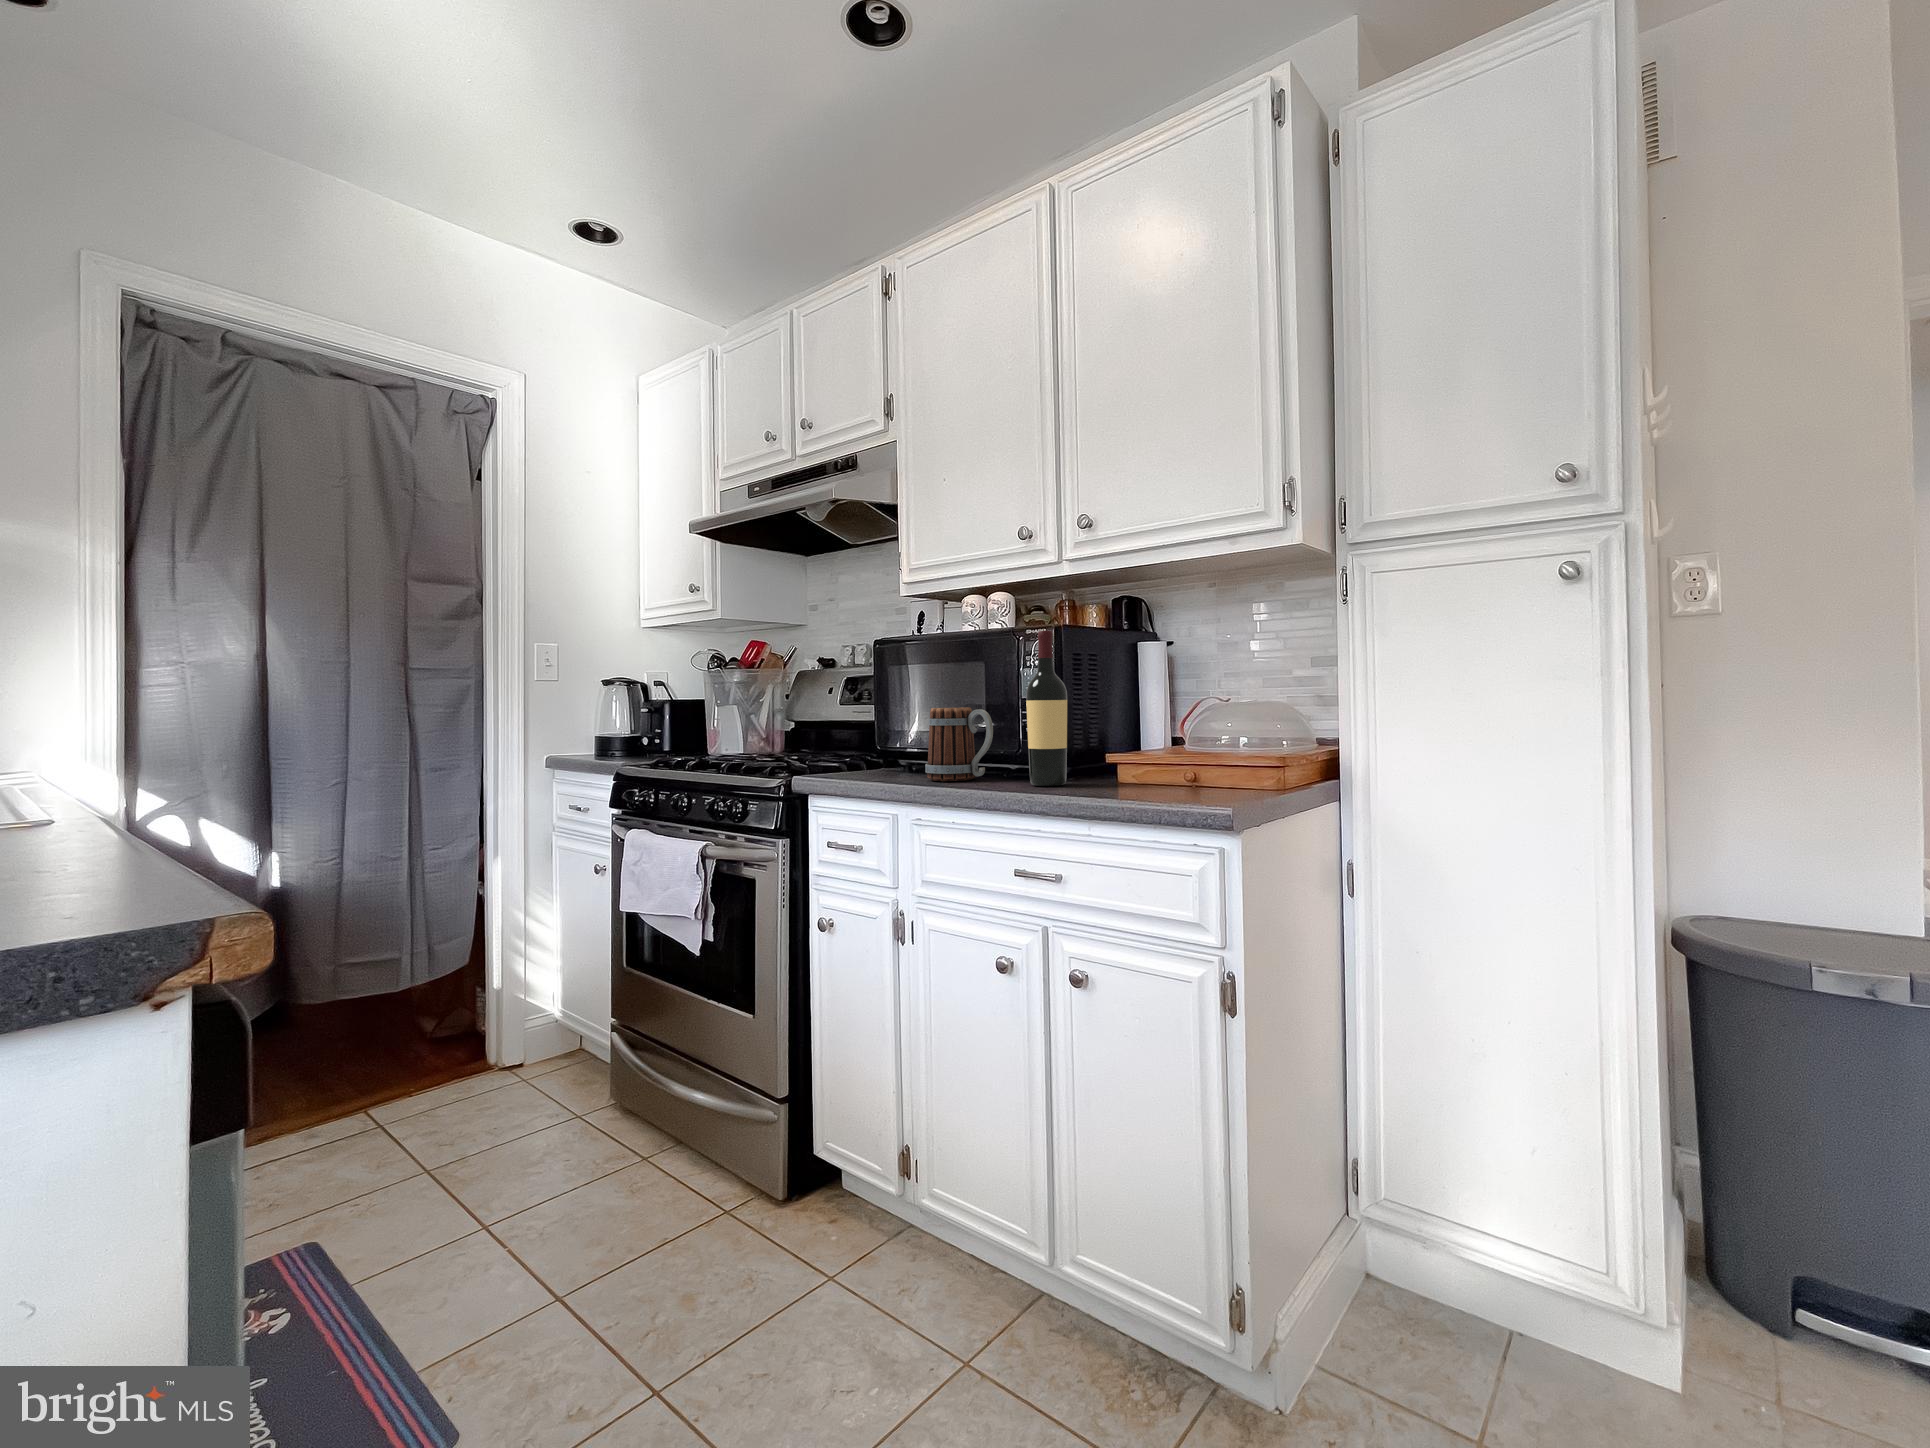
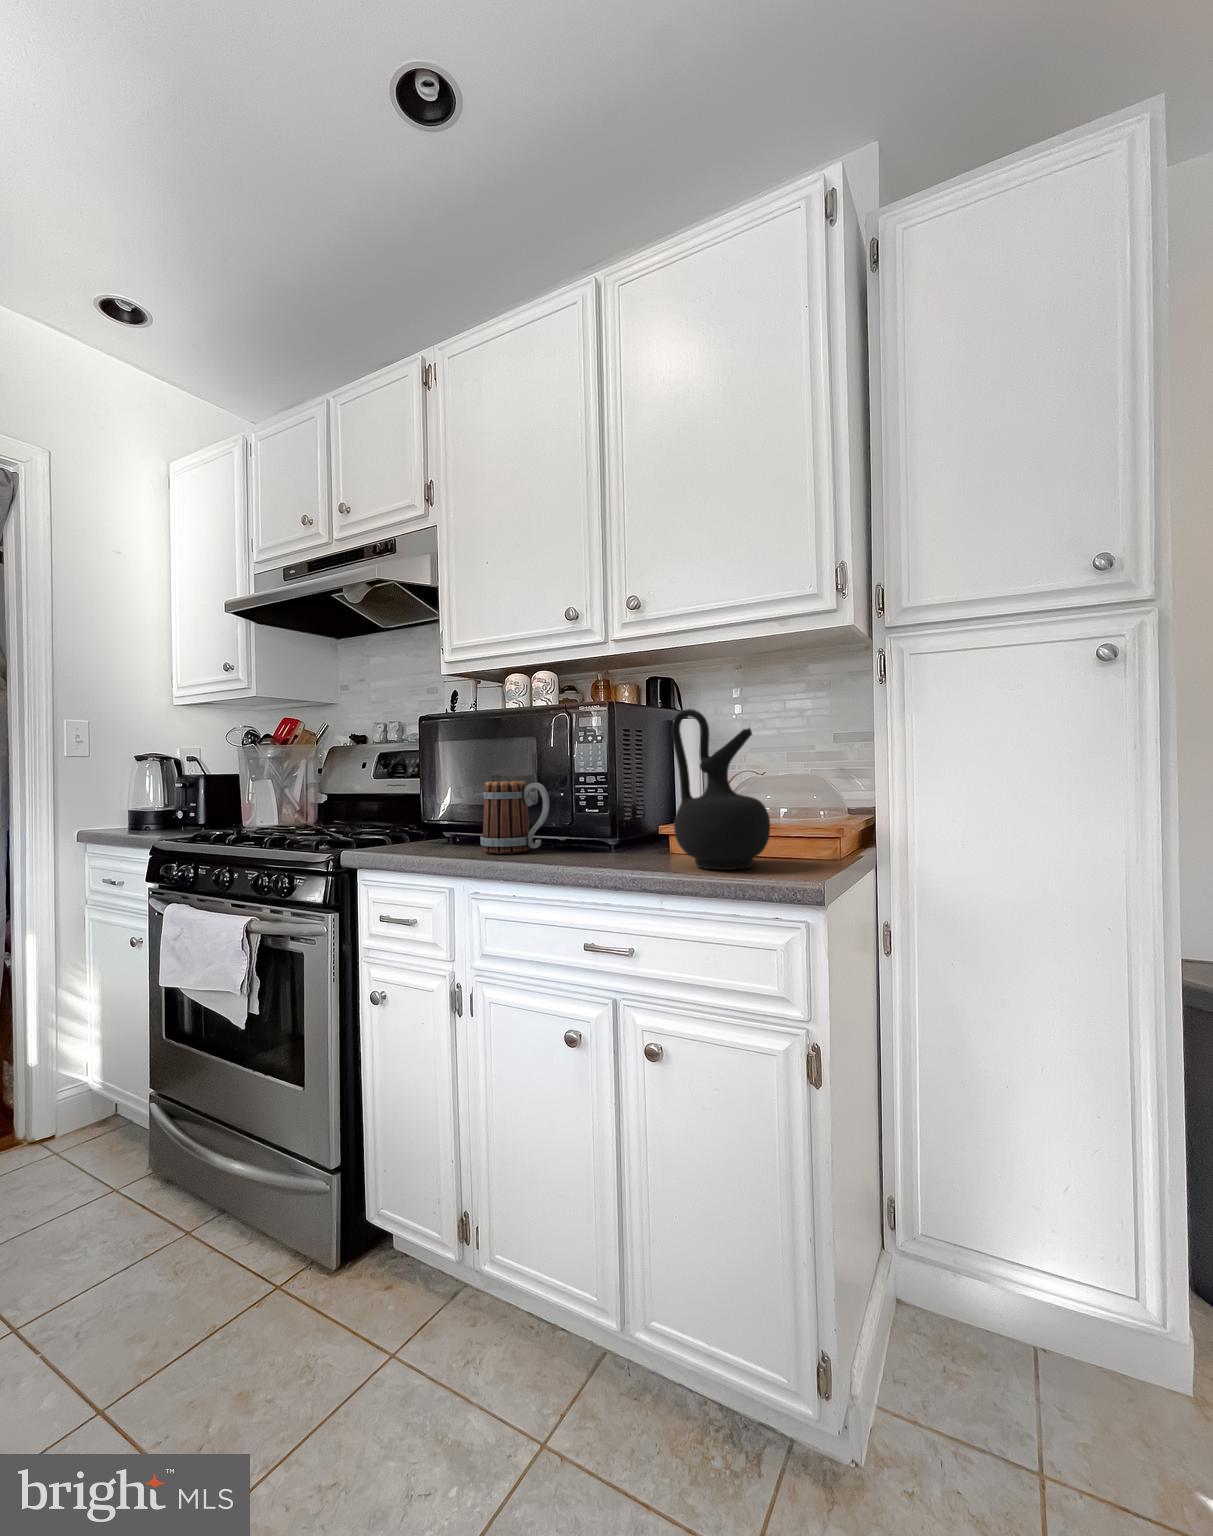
wine bottle: present [1026,631,1067,786] -> none [587,706,626,858]
ceramic jug: none [1102,635,1199,797] -> present [671,709,770,870]

